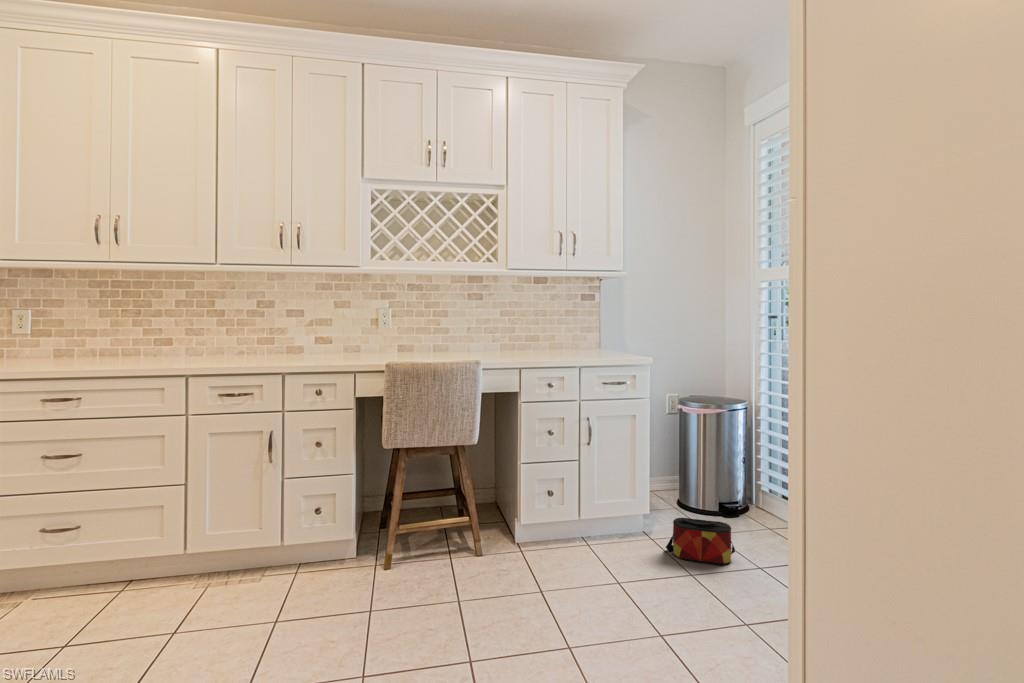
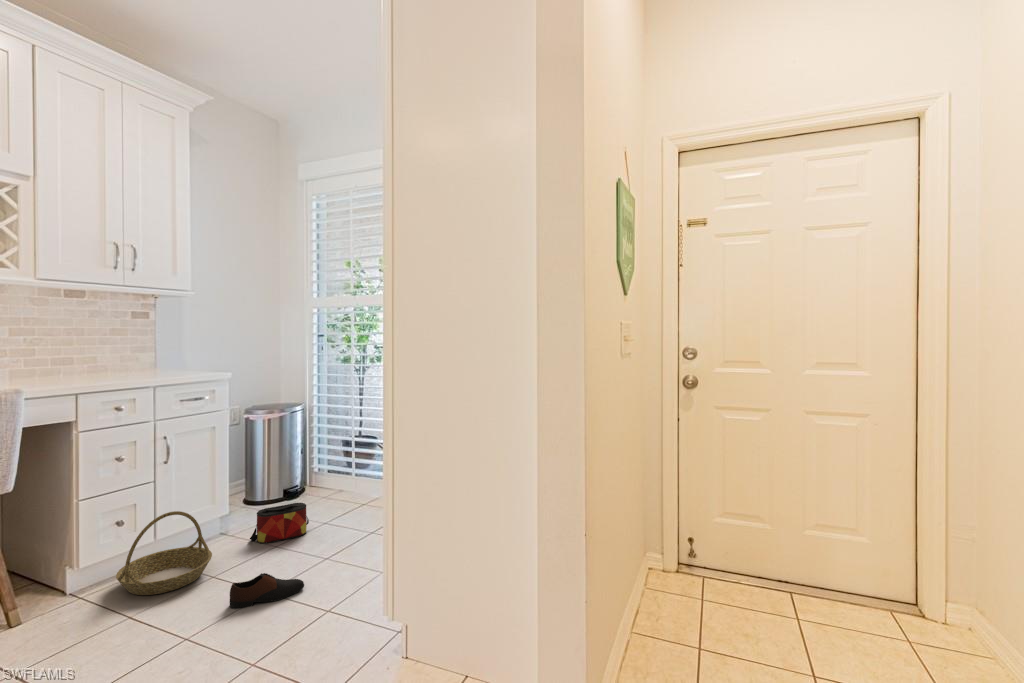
basket: none [539,494,619,575] -> present [116,511,212,595]
shoe: none [616,593,700,637] -> present [230,573,304,609]

